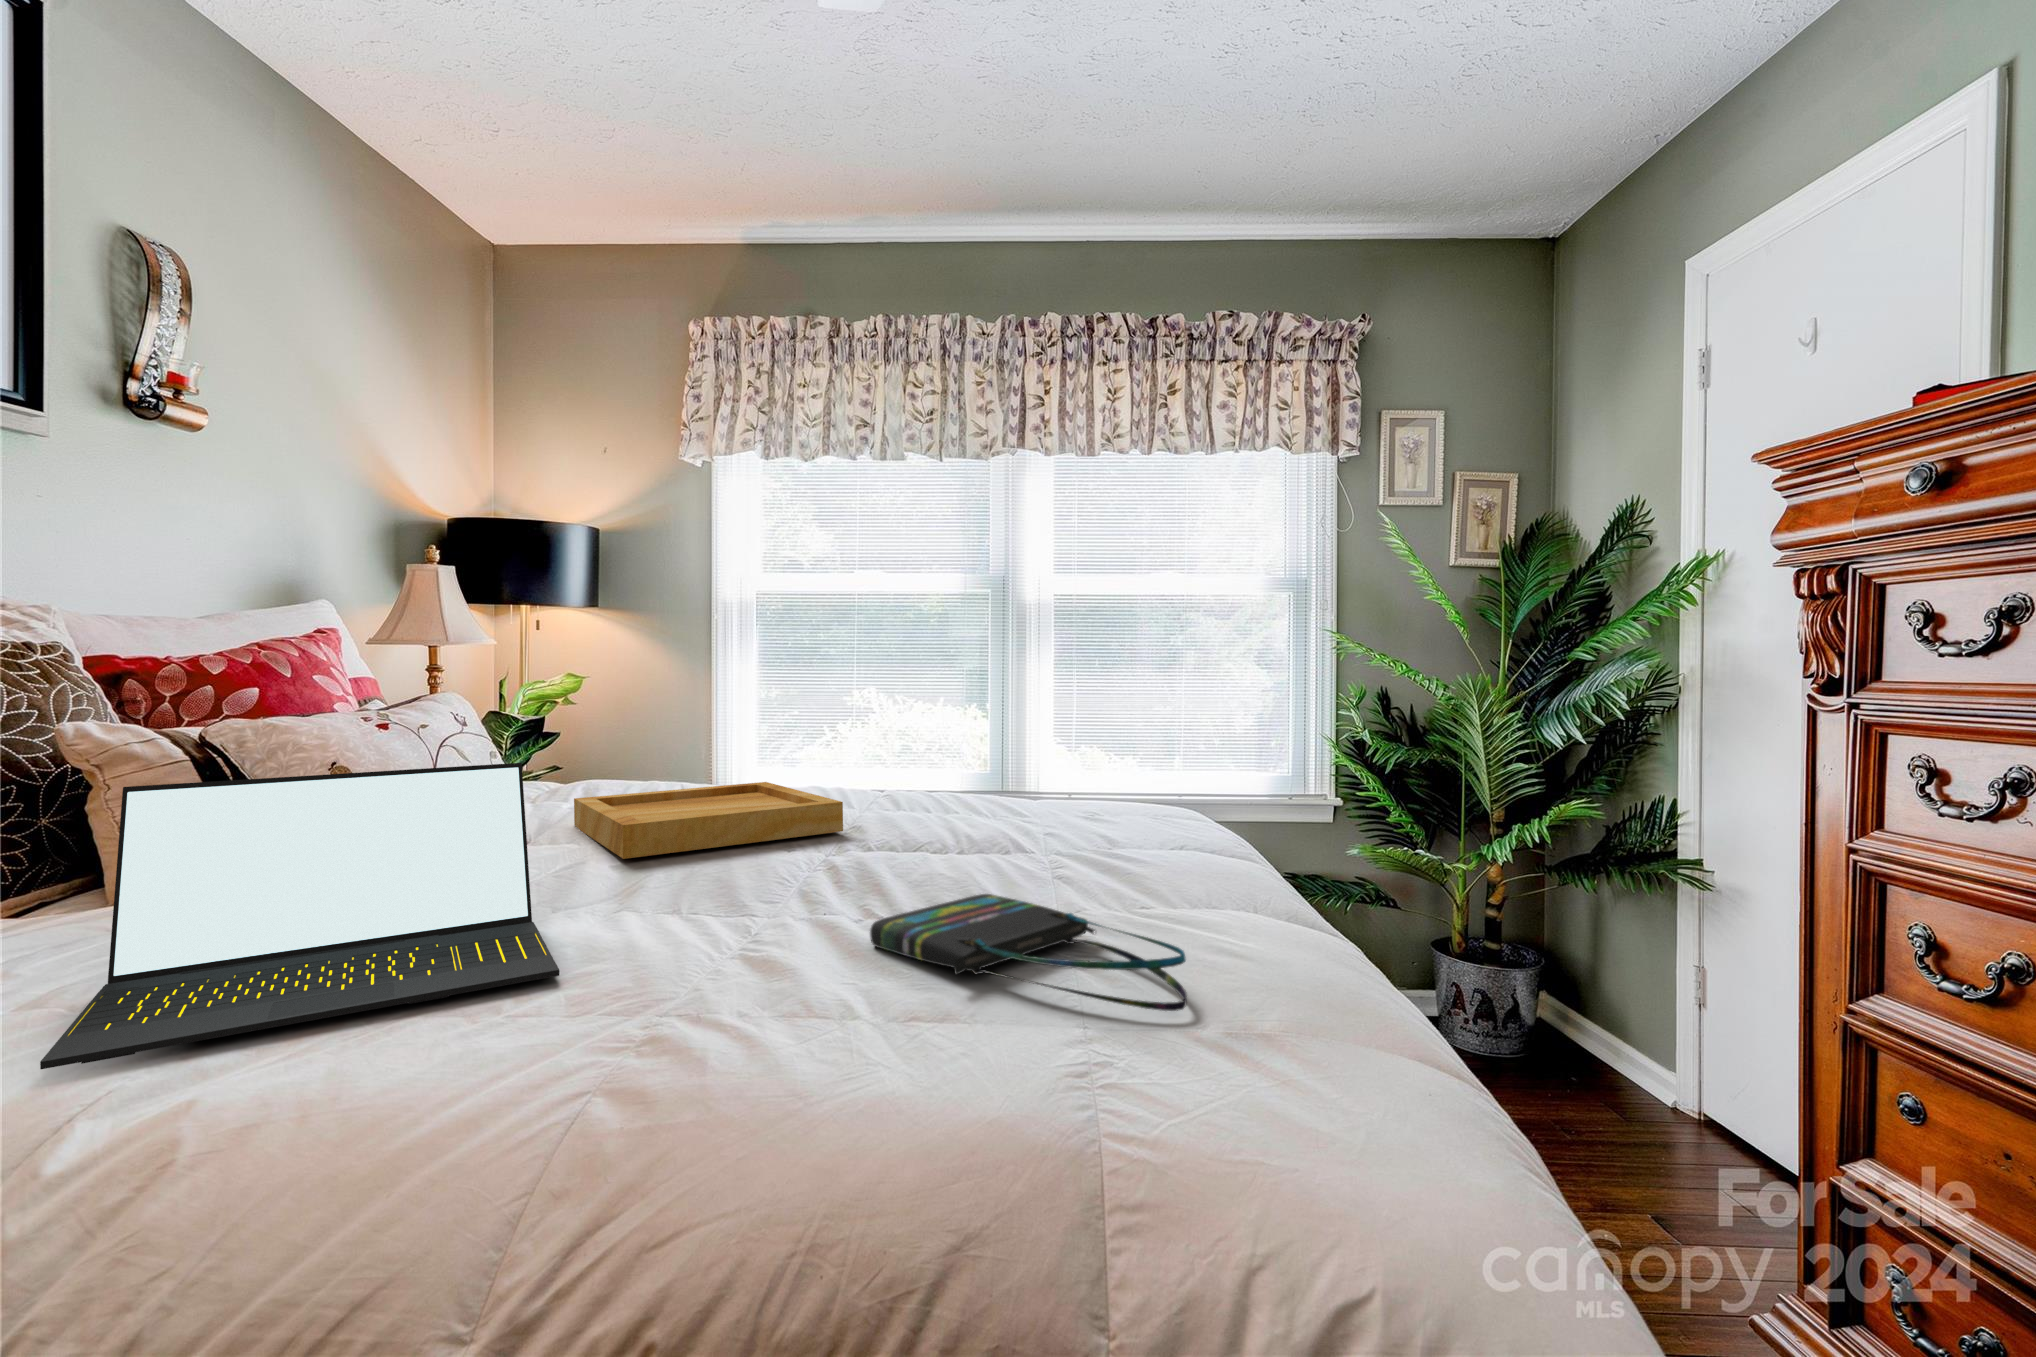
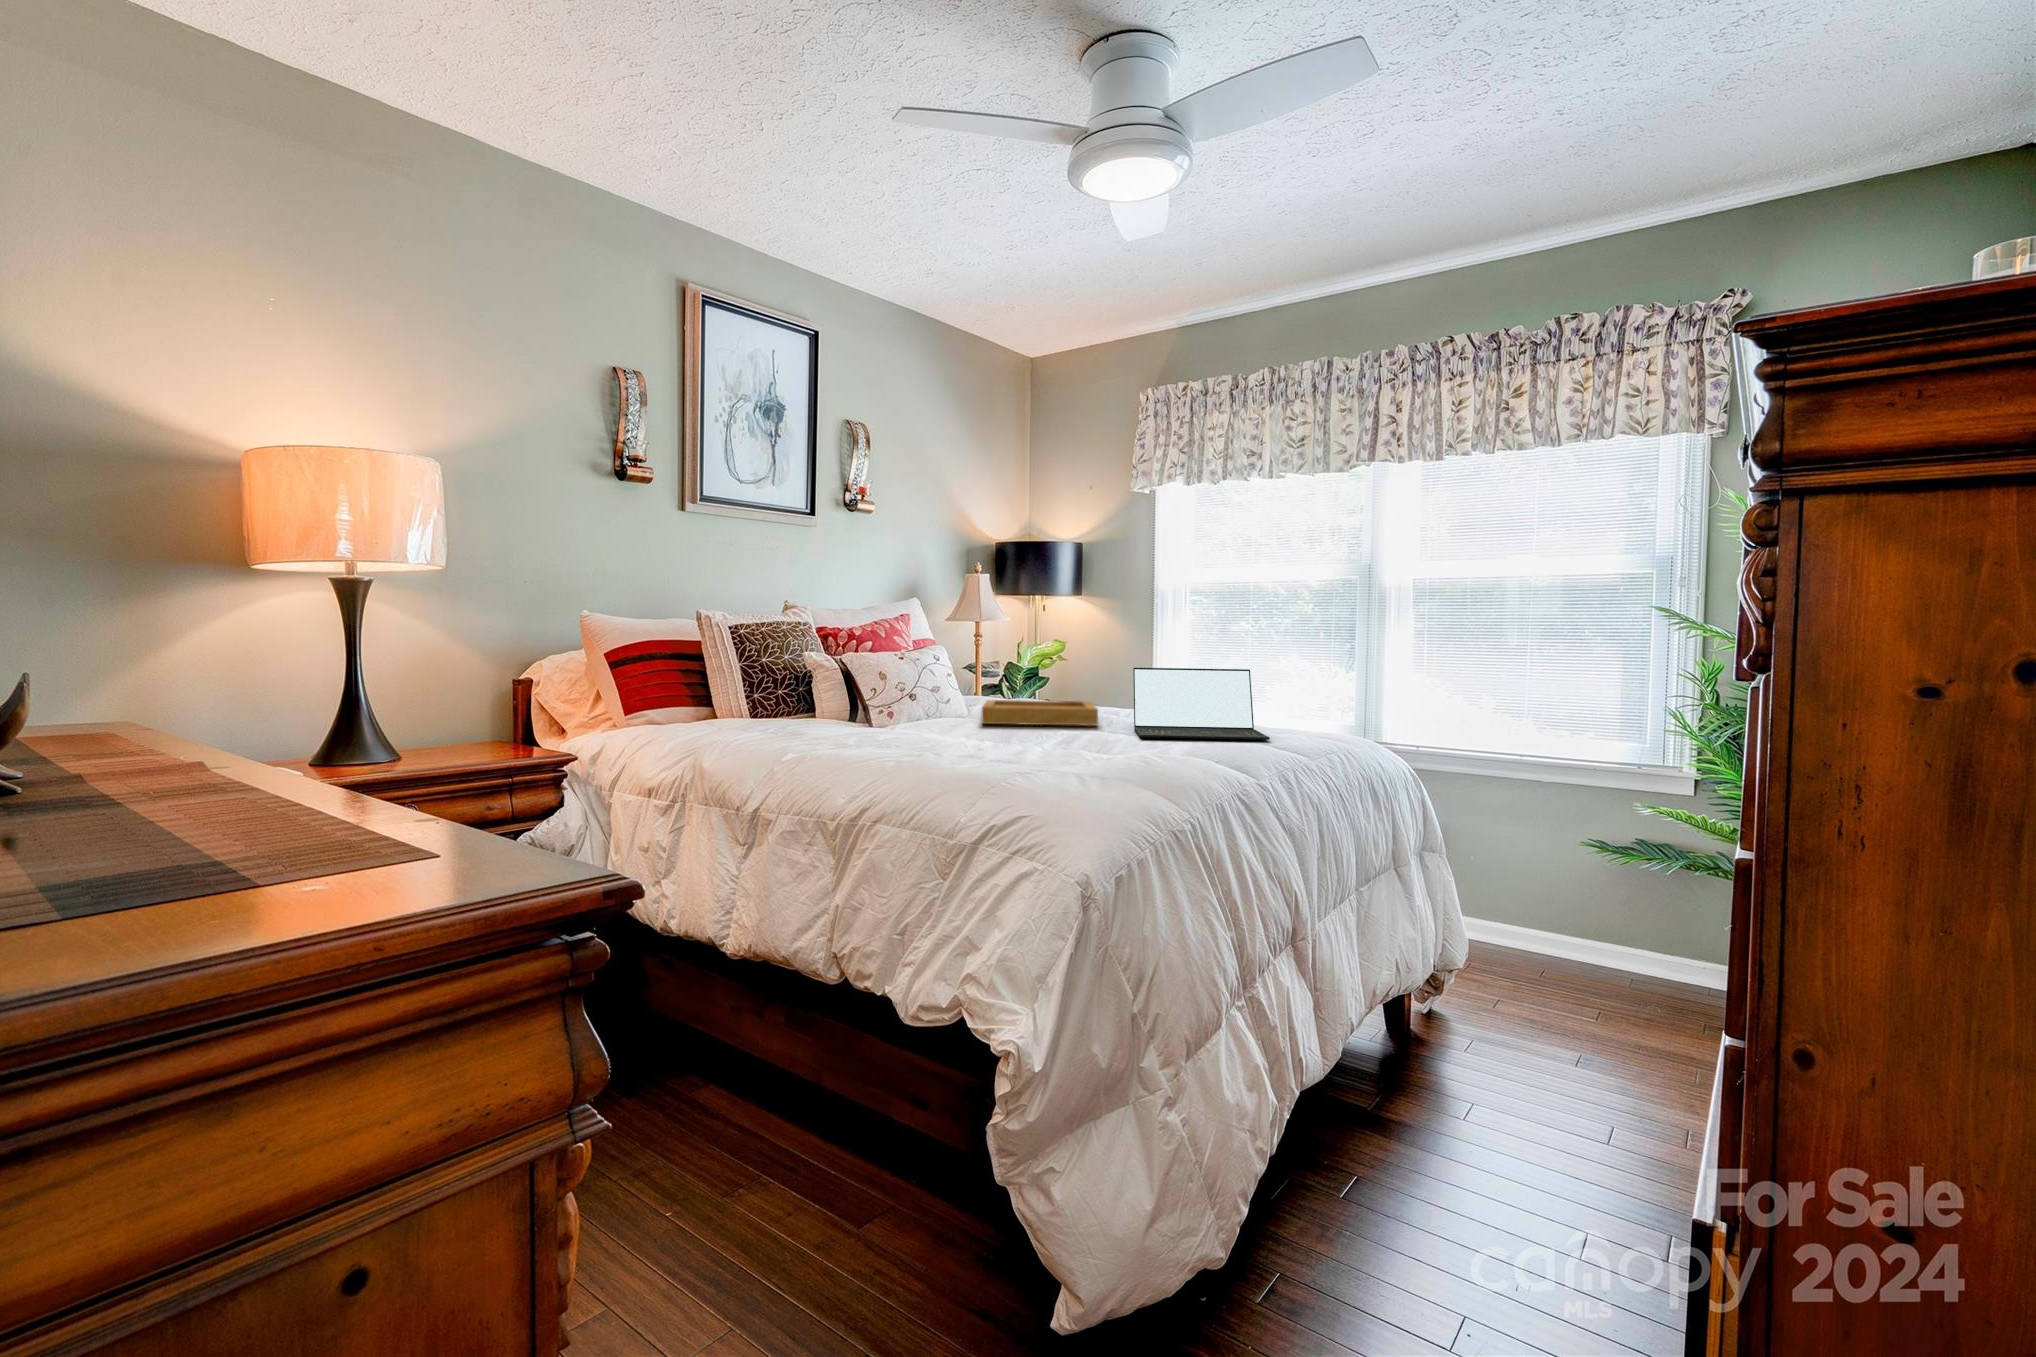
laptop: present [40,763,559,1069] -> present [1133,668,1270,740]
tote bag: present [870,894,1187,1011] -> none [1021,743,1113,776]

